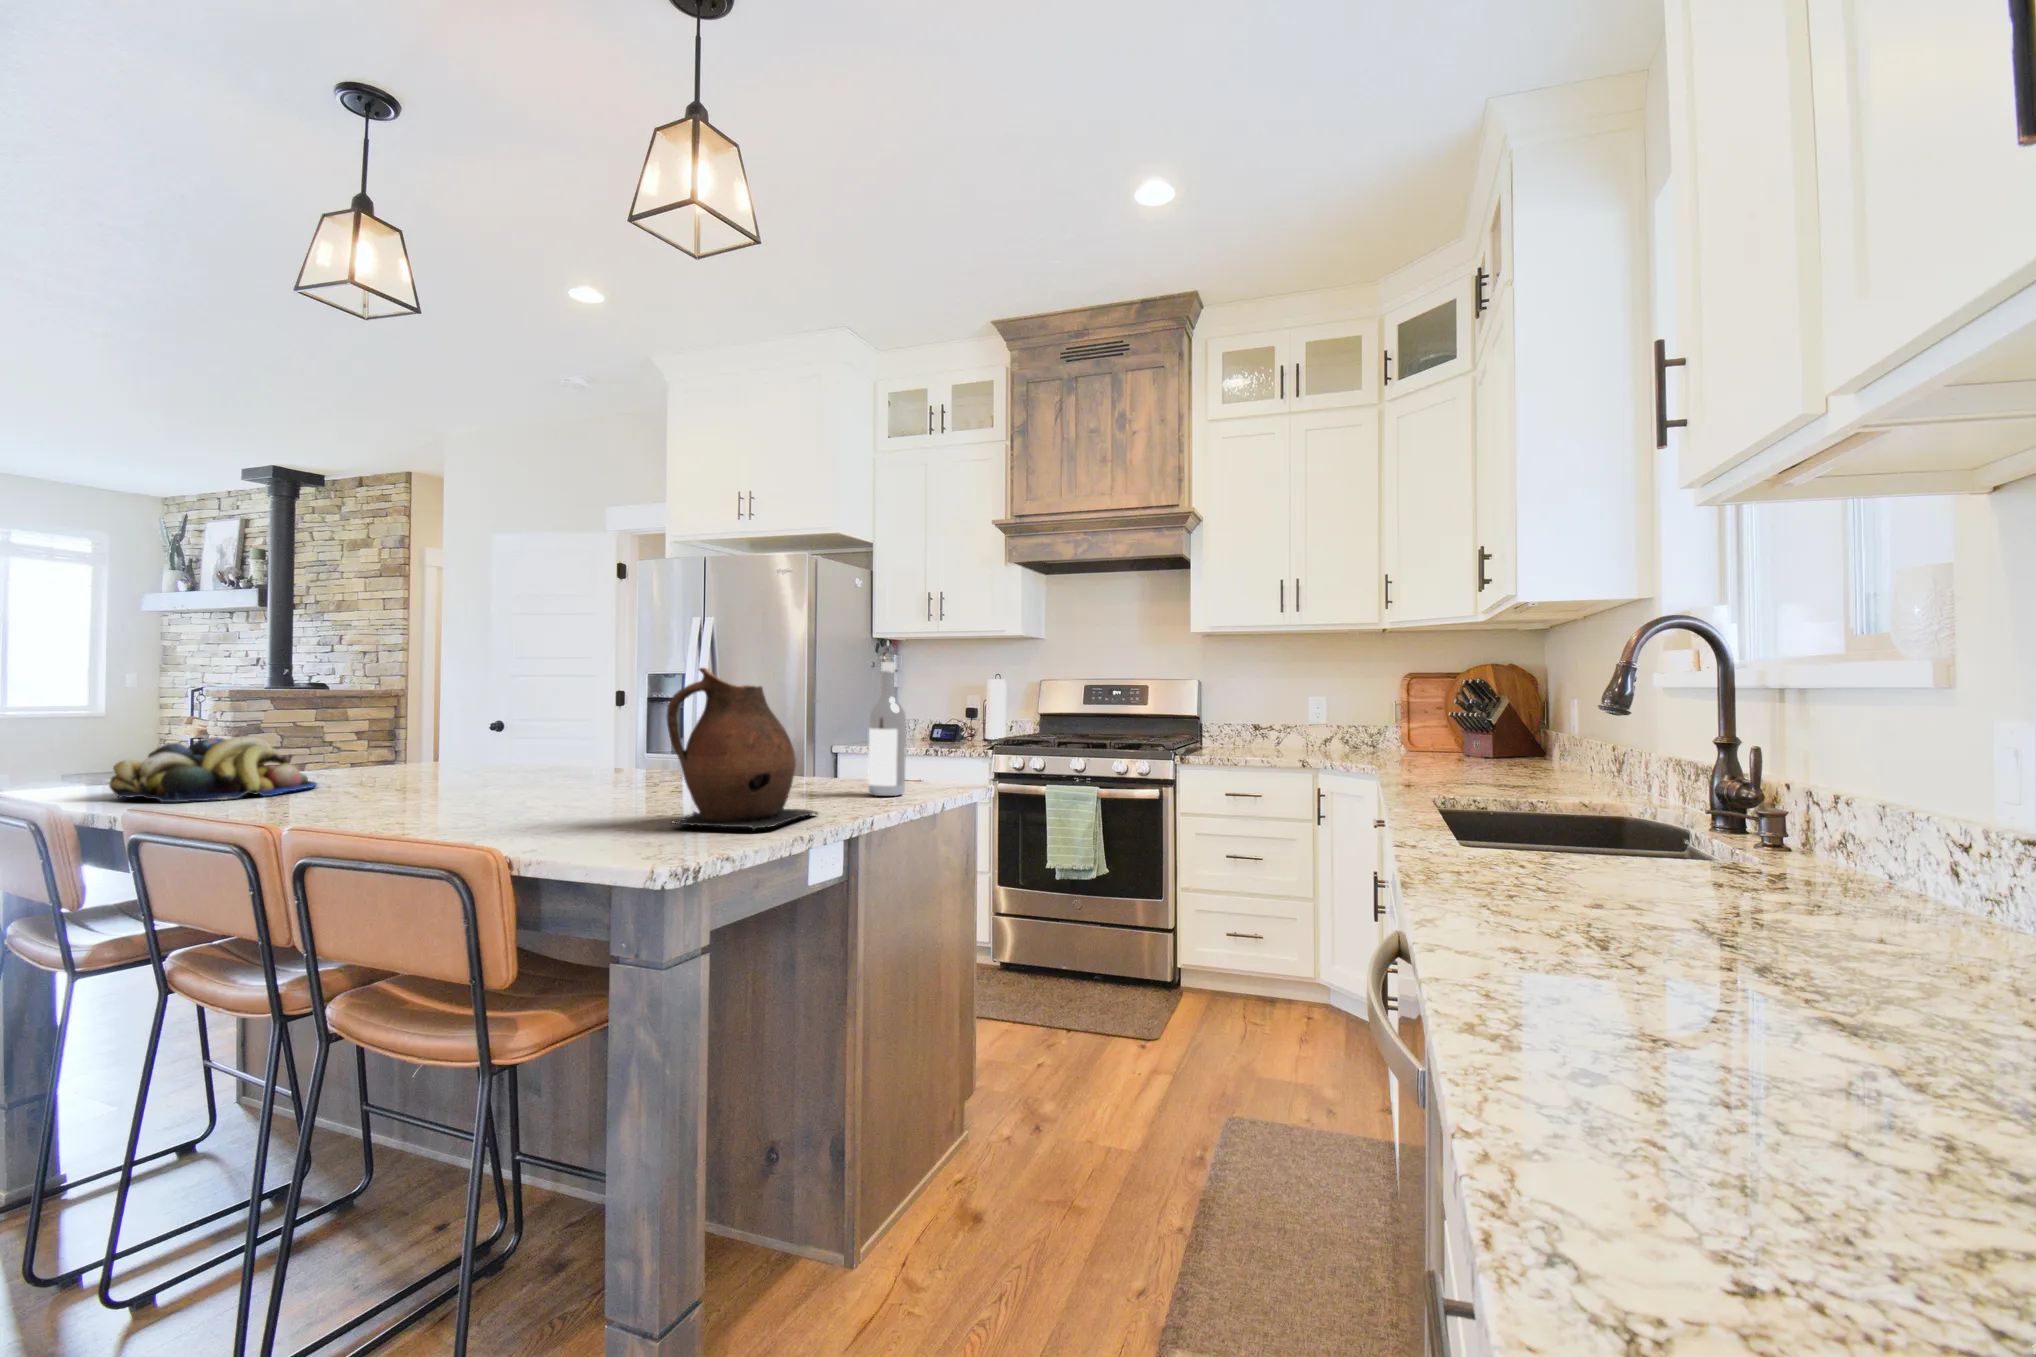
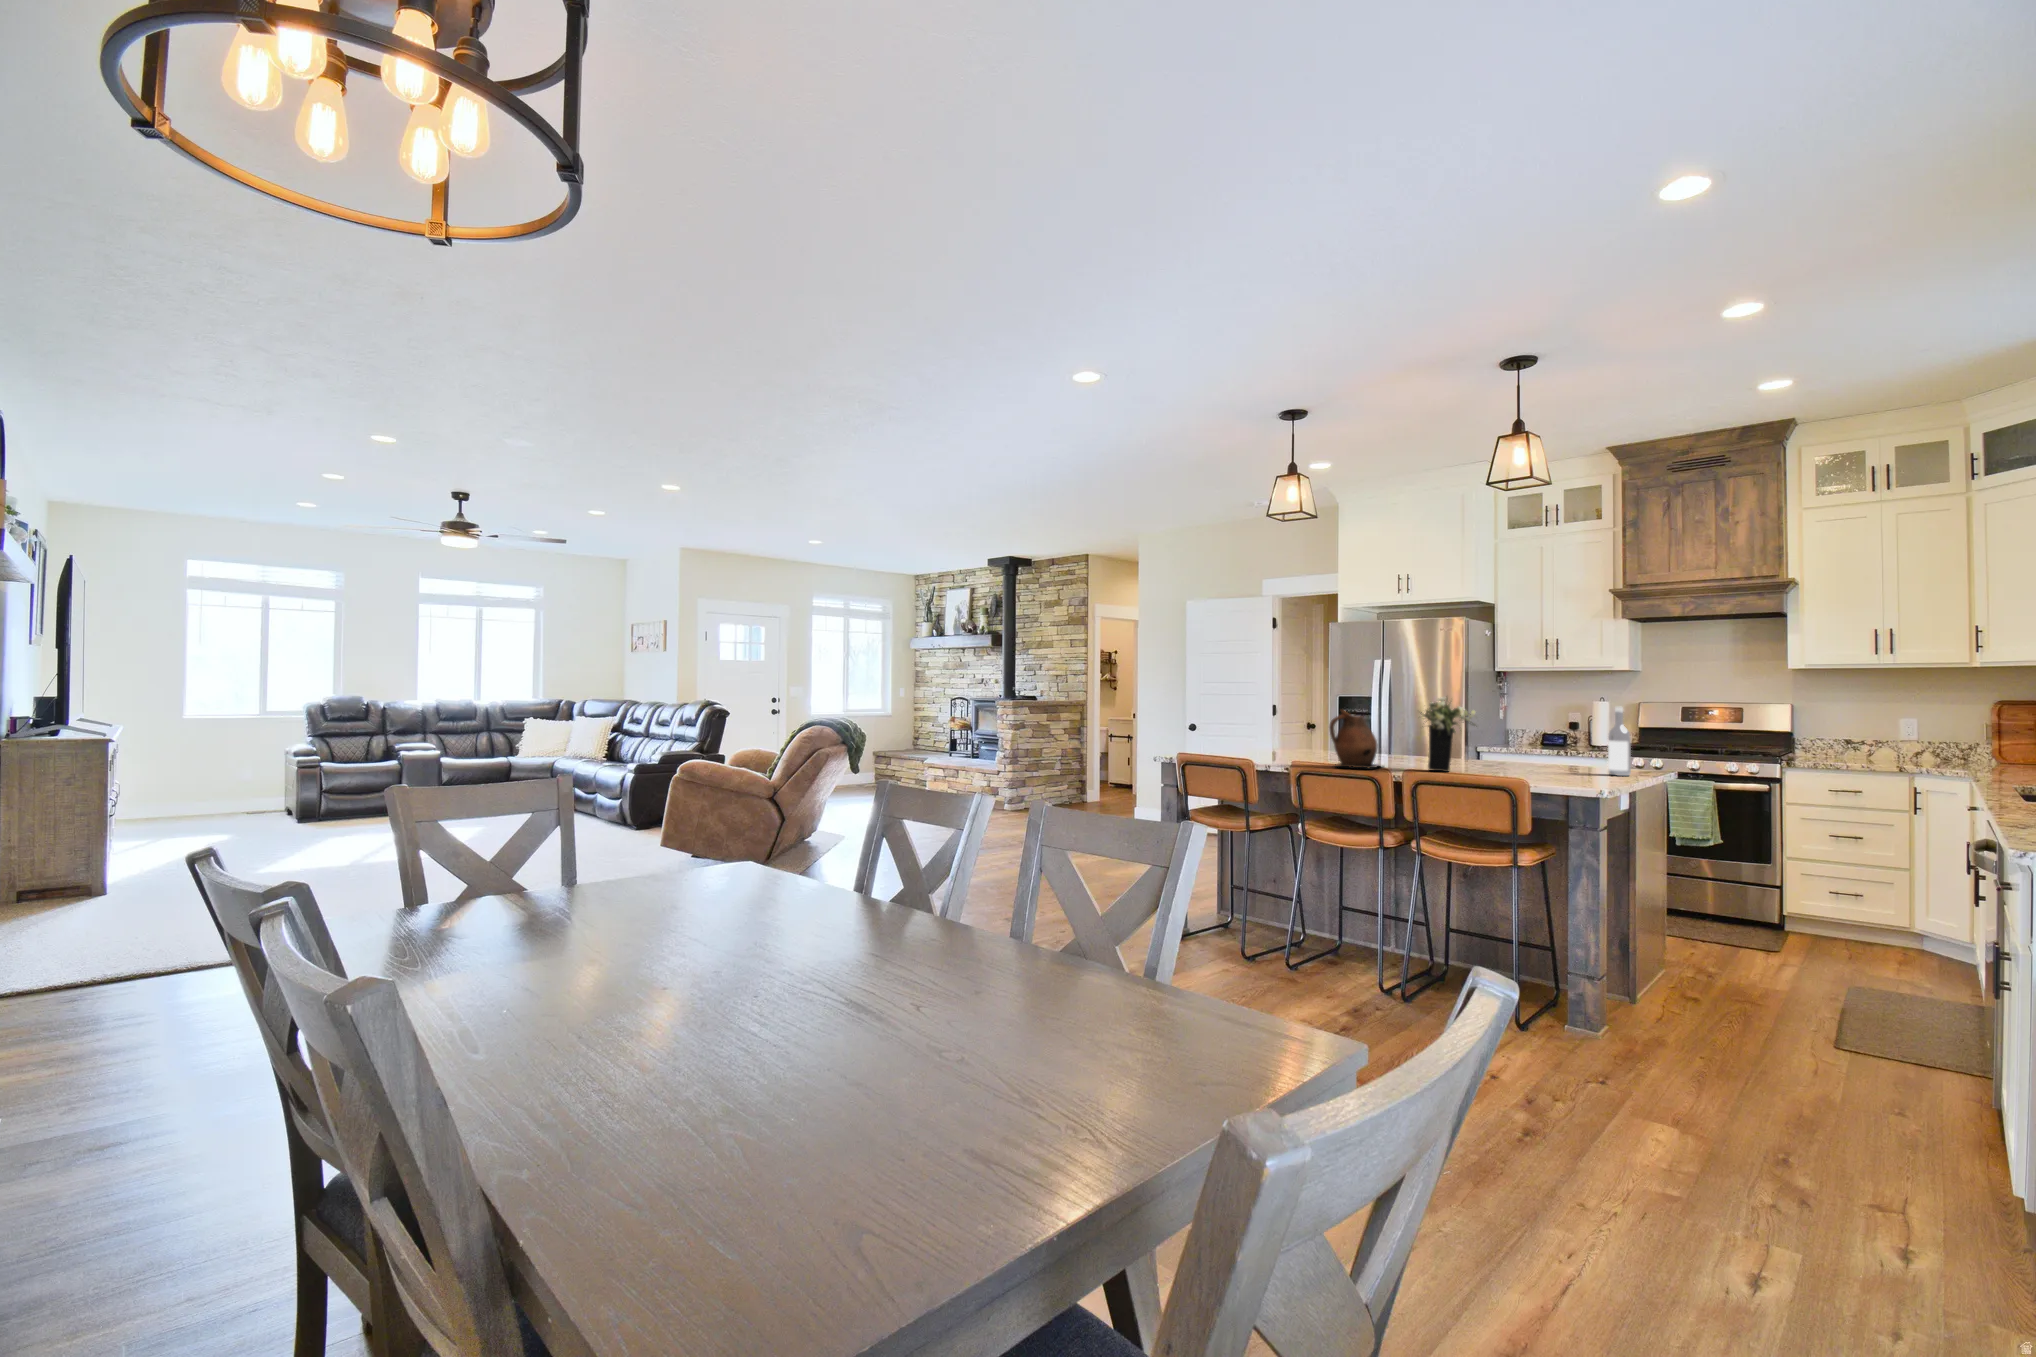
flower arrangement: none [499,640,643,799] -> present [1421,697,1477,772]
ceramic pitcher: present [666,668,818,830] -> present [1330,710,1380,769]
fruit bowl: present [110,736,317,802] -> none [1230,739,1300,768]

